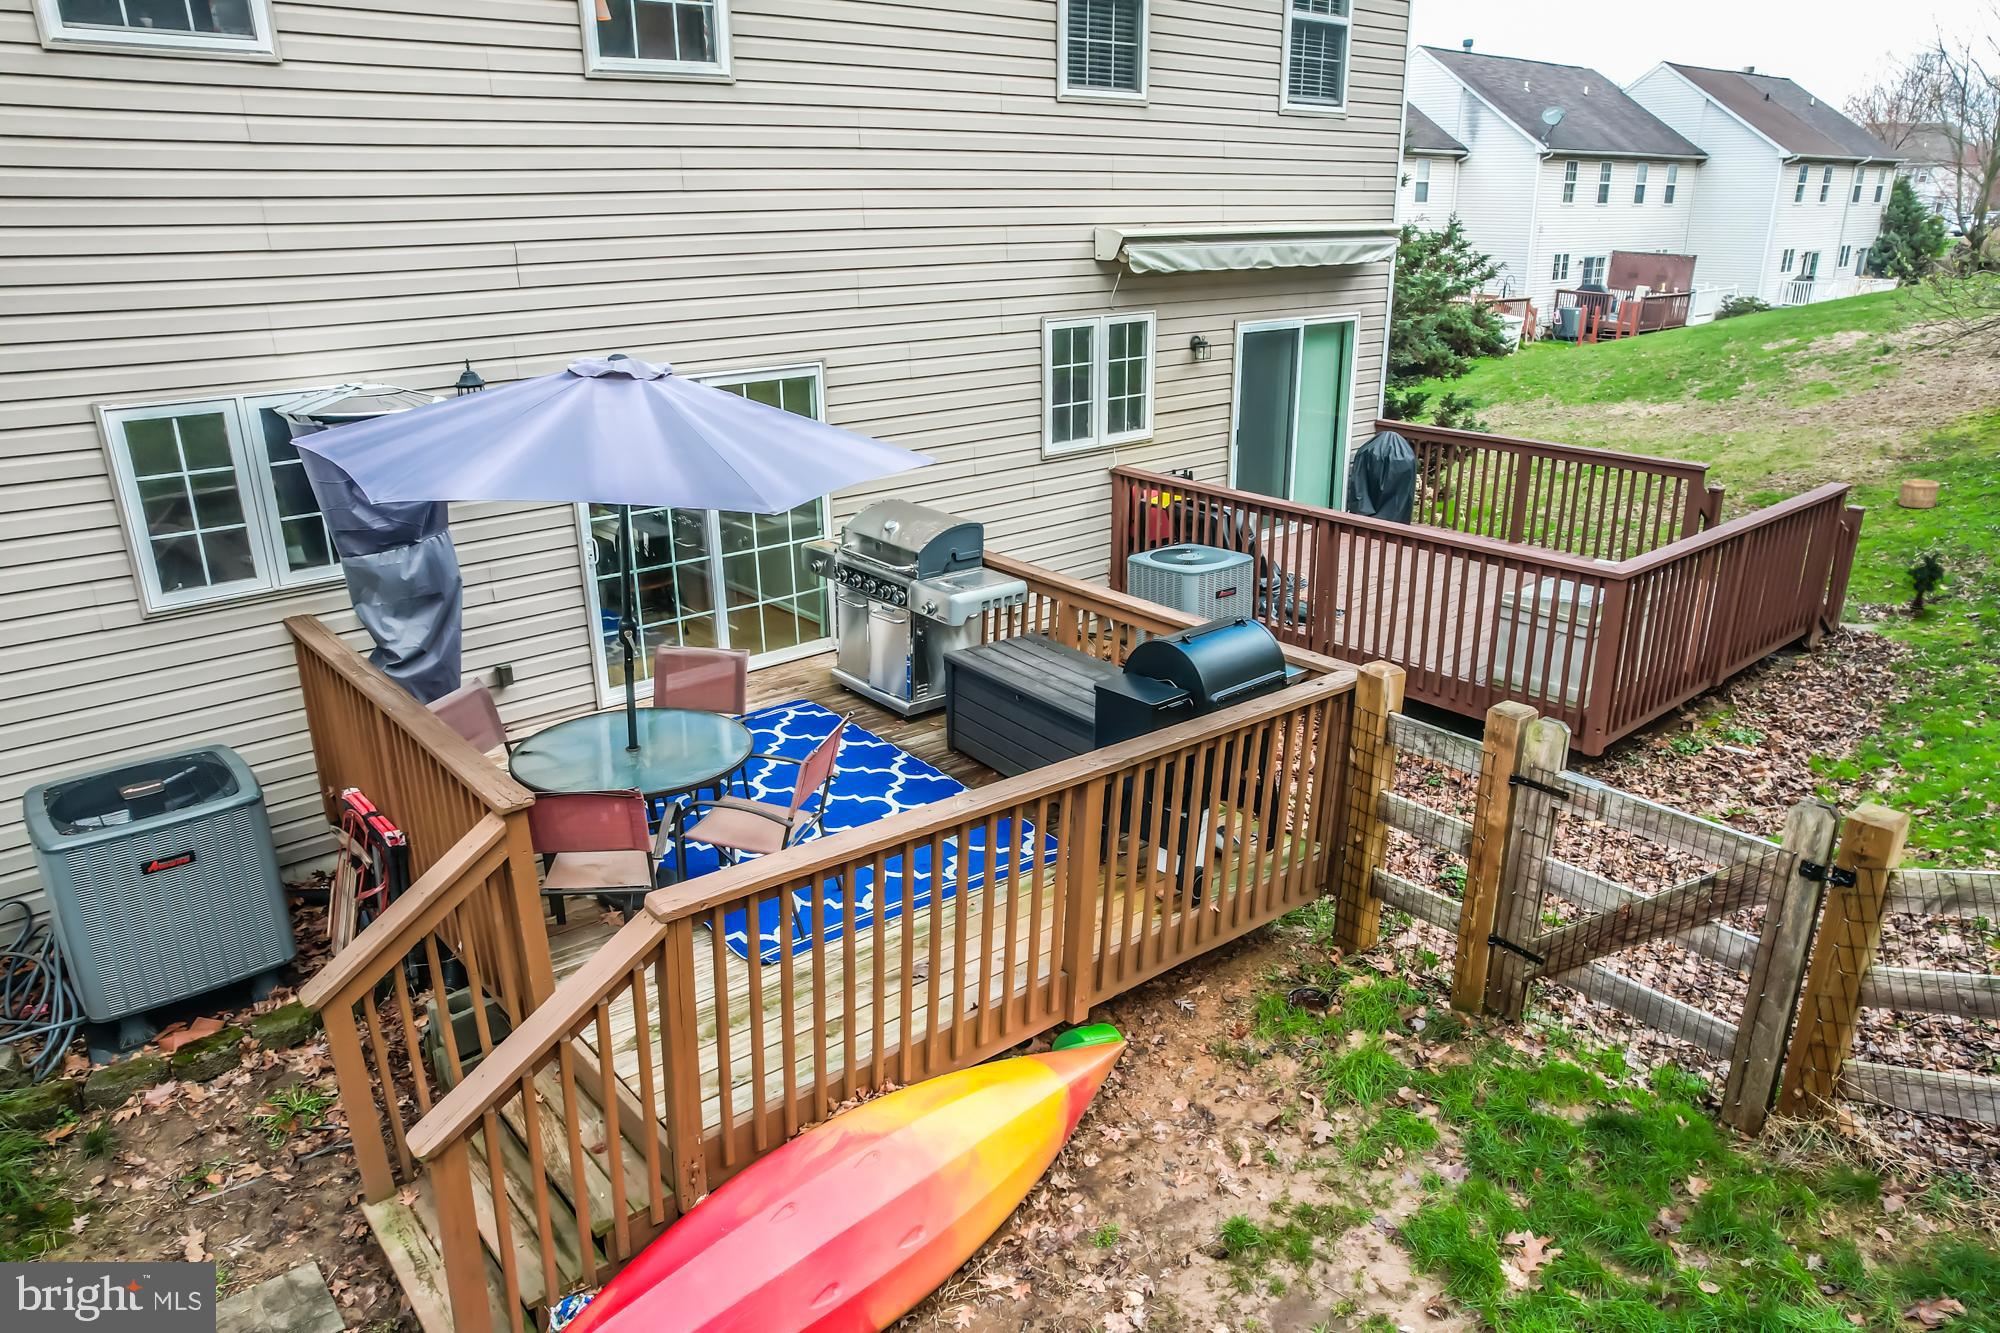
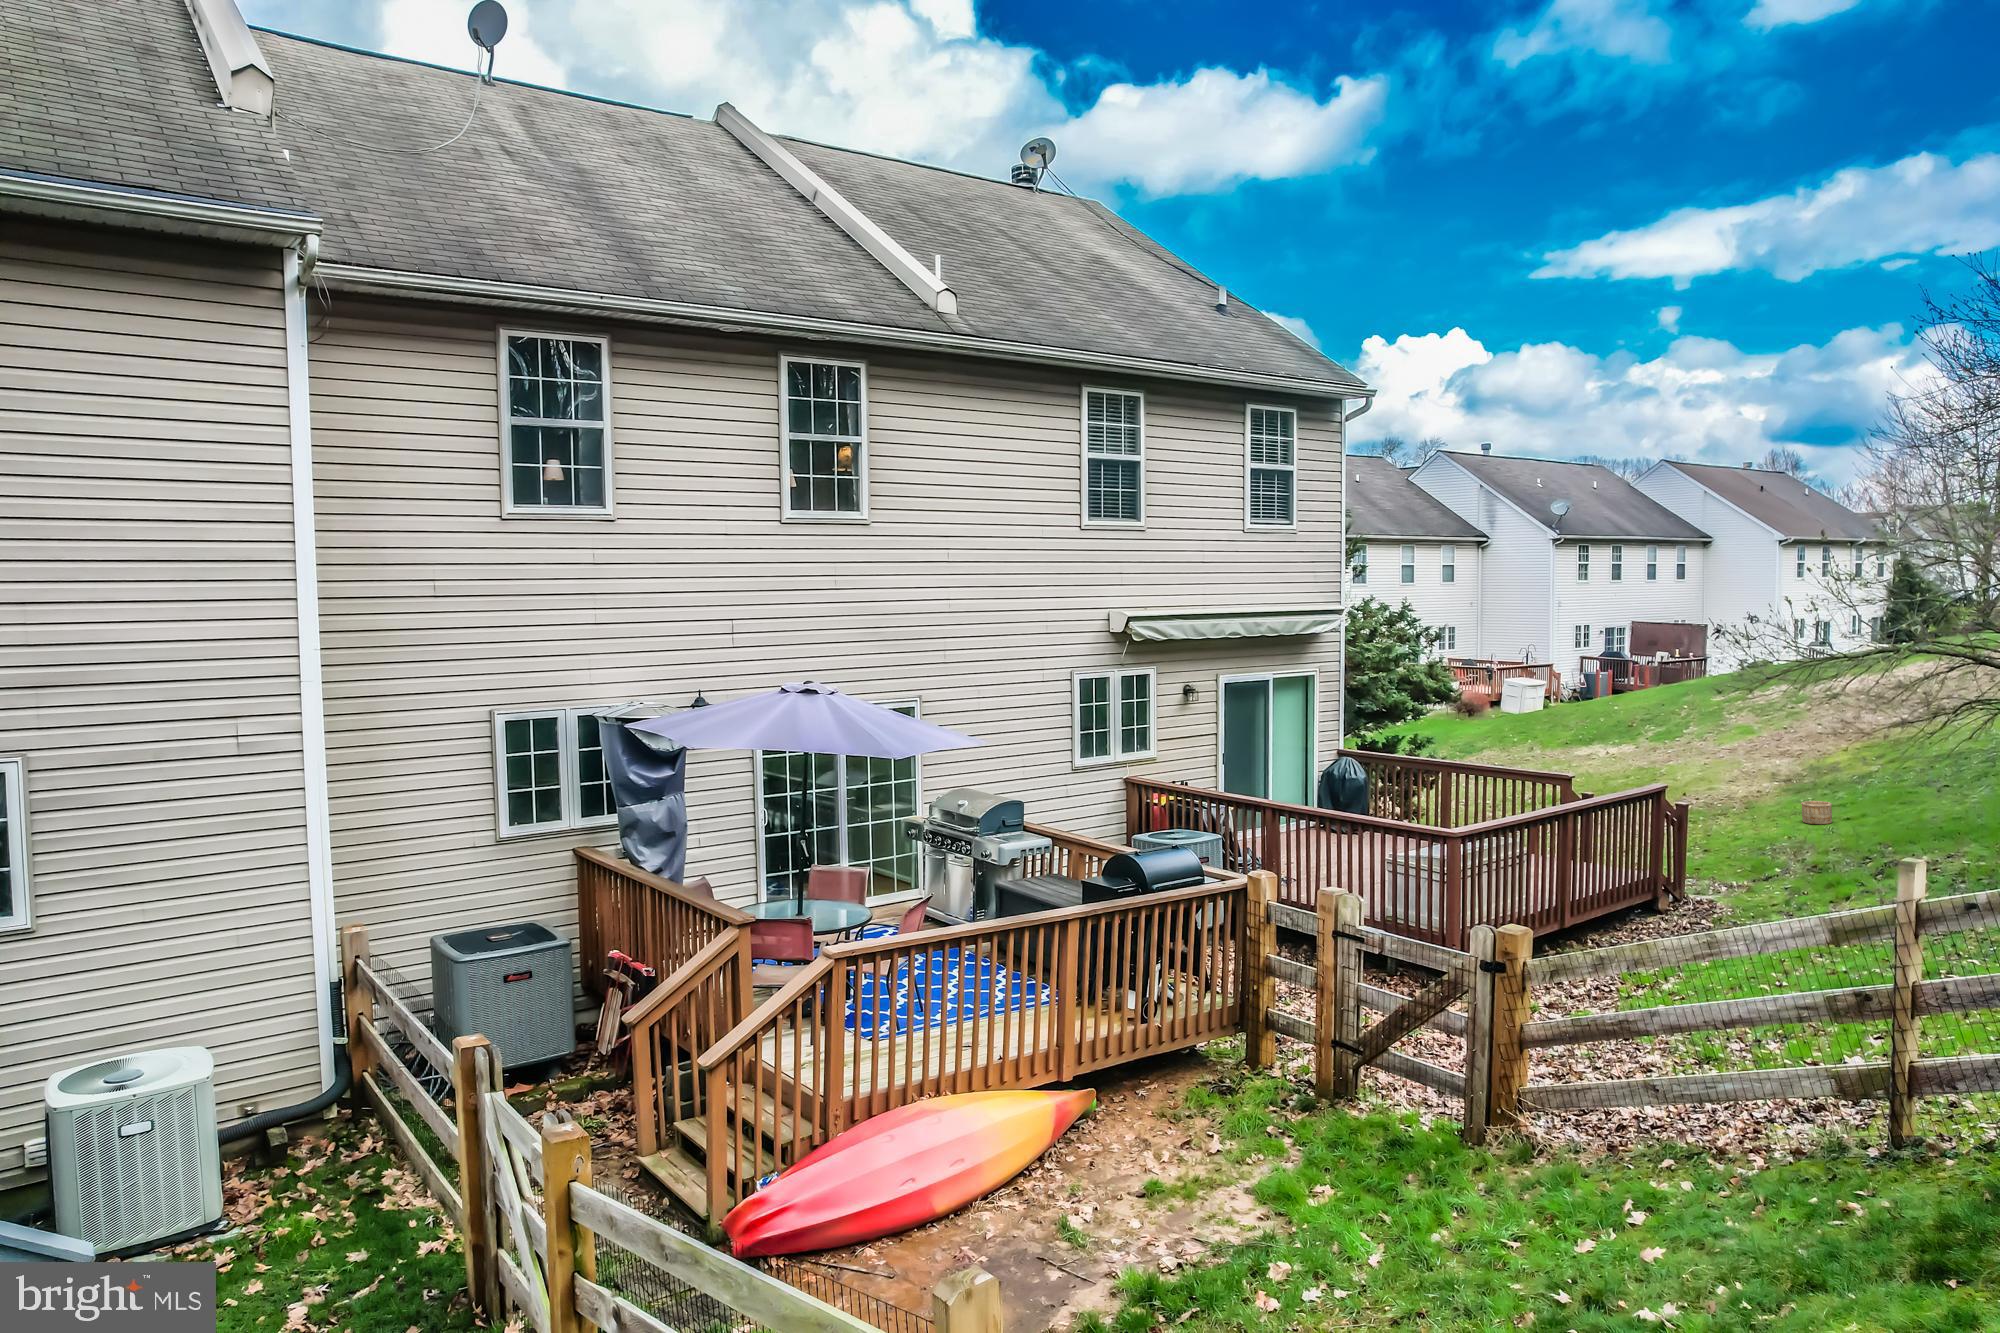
decorative plant: present [1906,553,1945,609] -> none [1759,846,1792,892]

